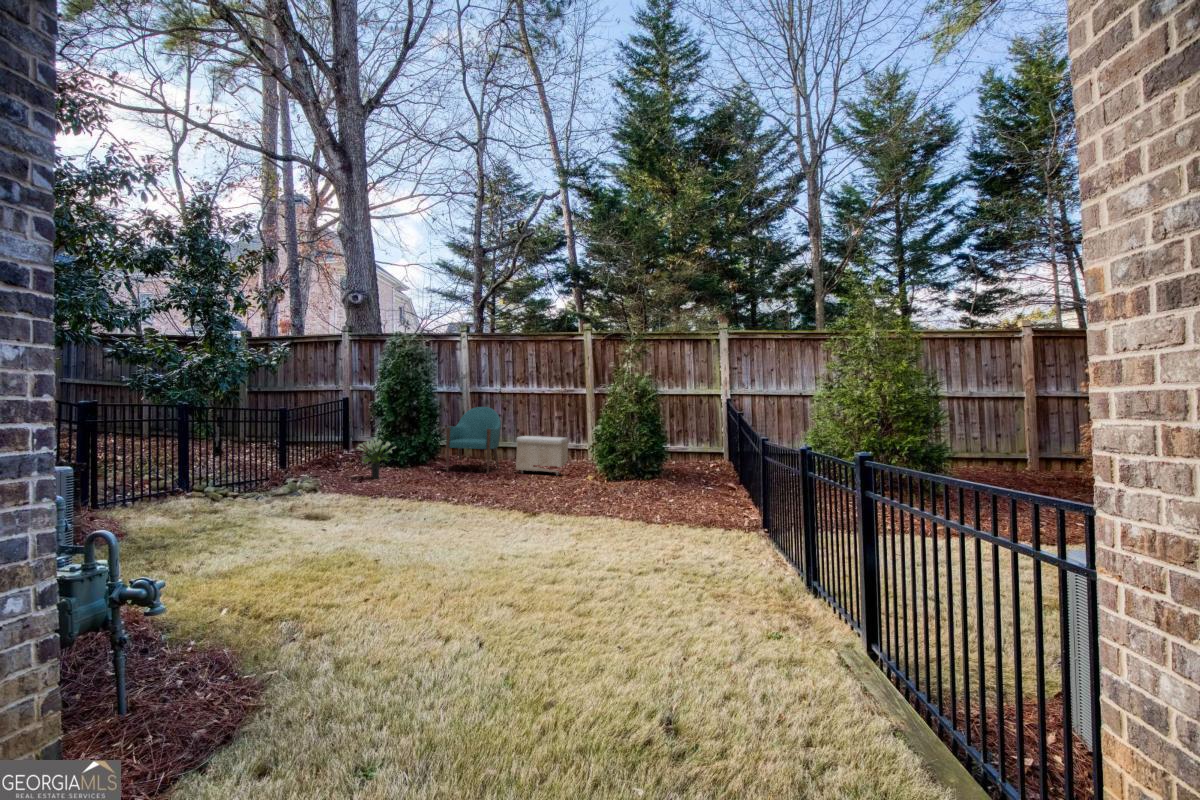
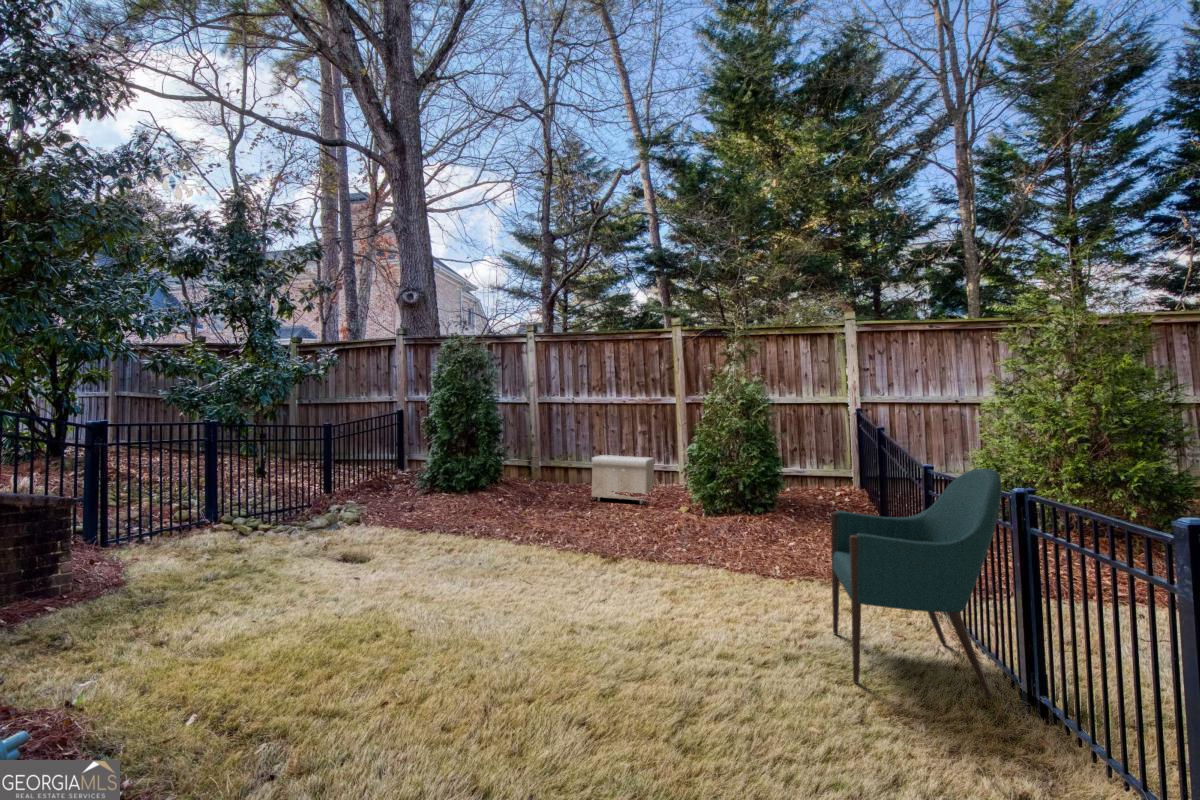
chair: present [446,407,501,474] -> present [830,468,1002,698]
potted plant: present [357,439,396,479] -> none [405,459,452,507]

